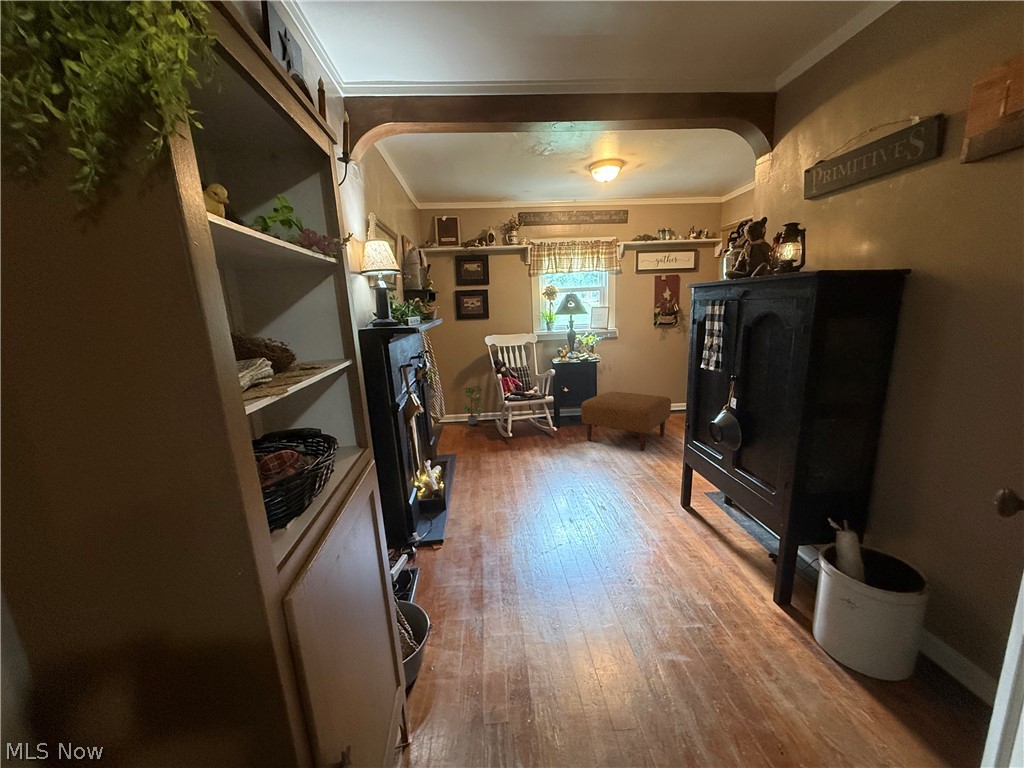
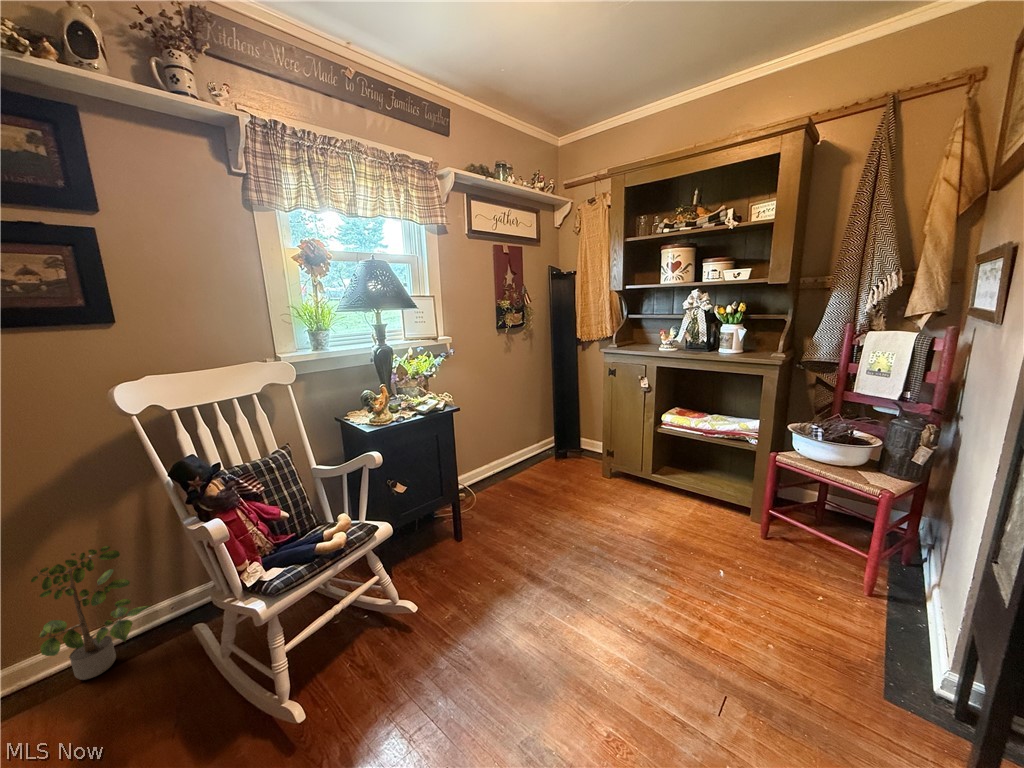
ottoman: present [581,392,671,451] -> none [473,457,633,600]

